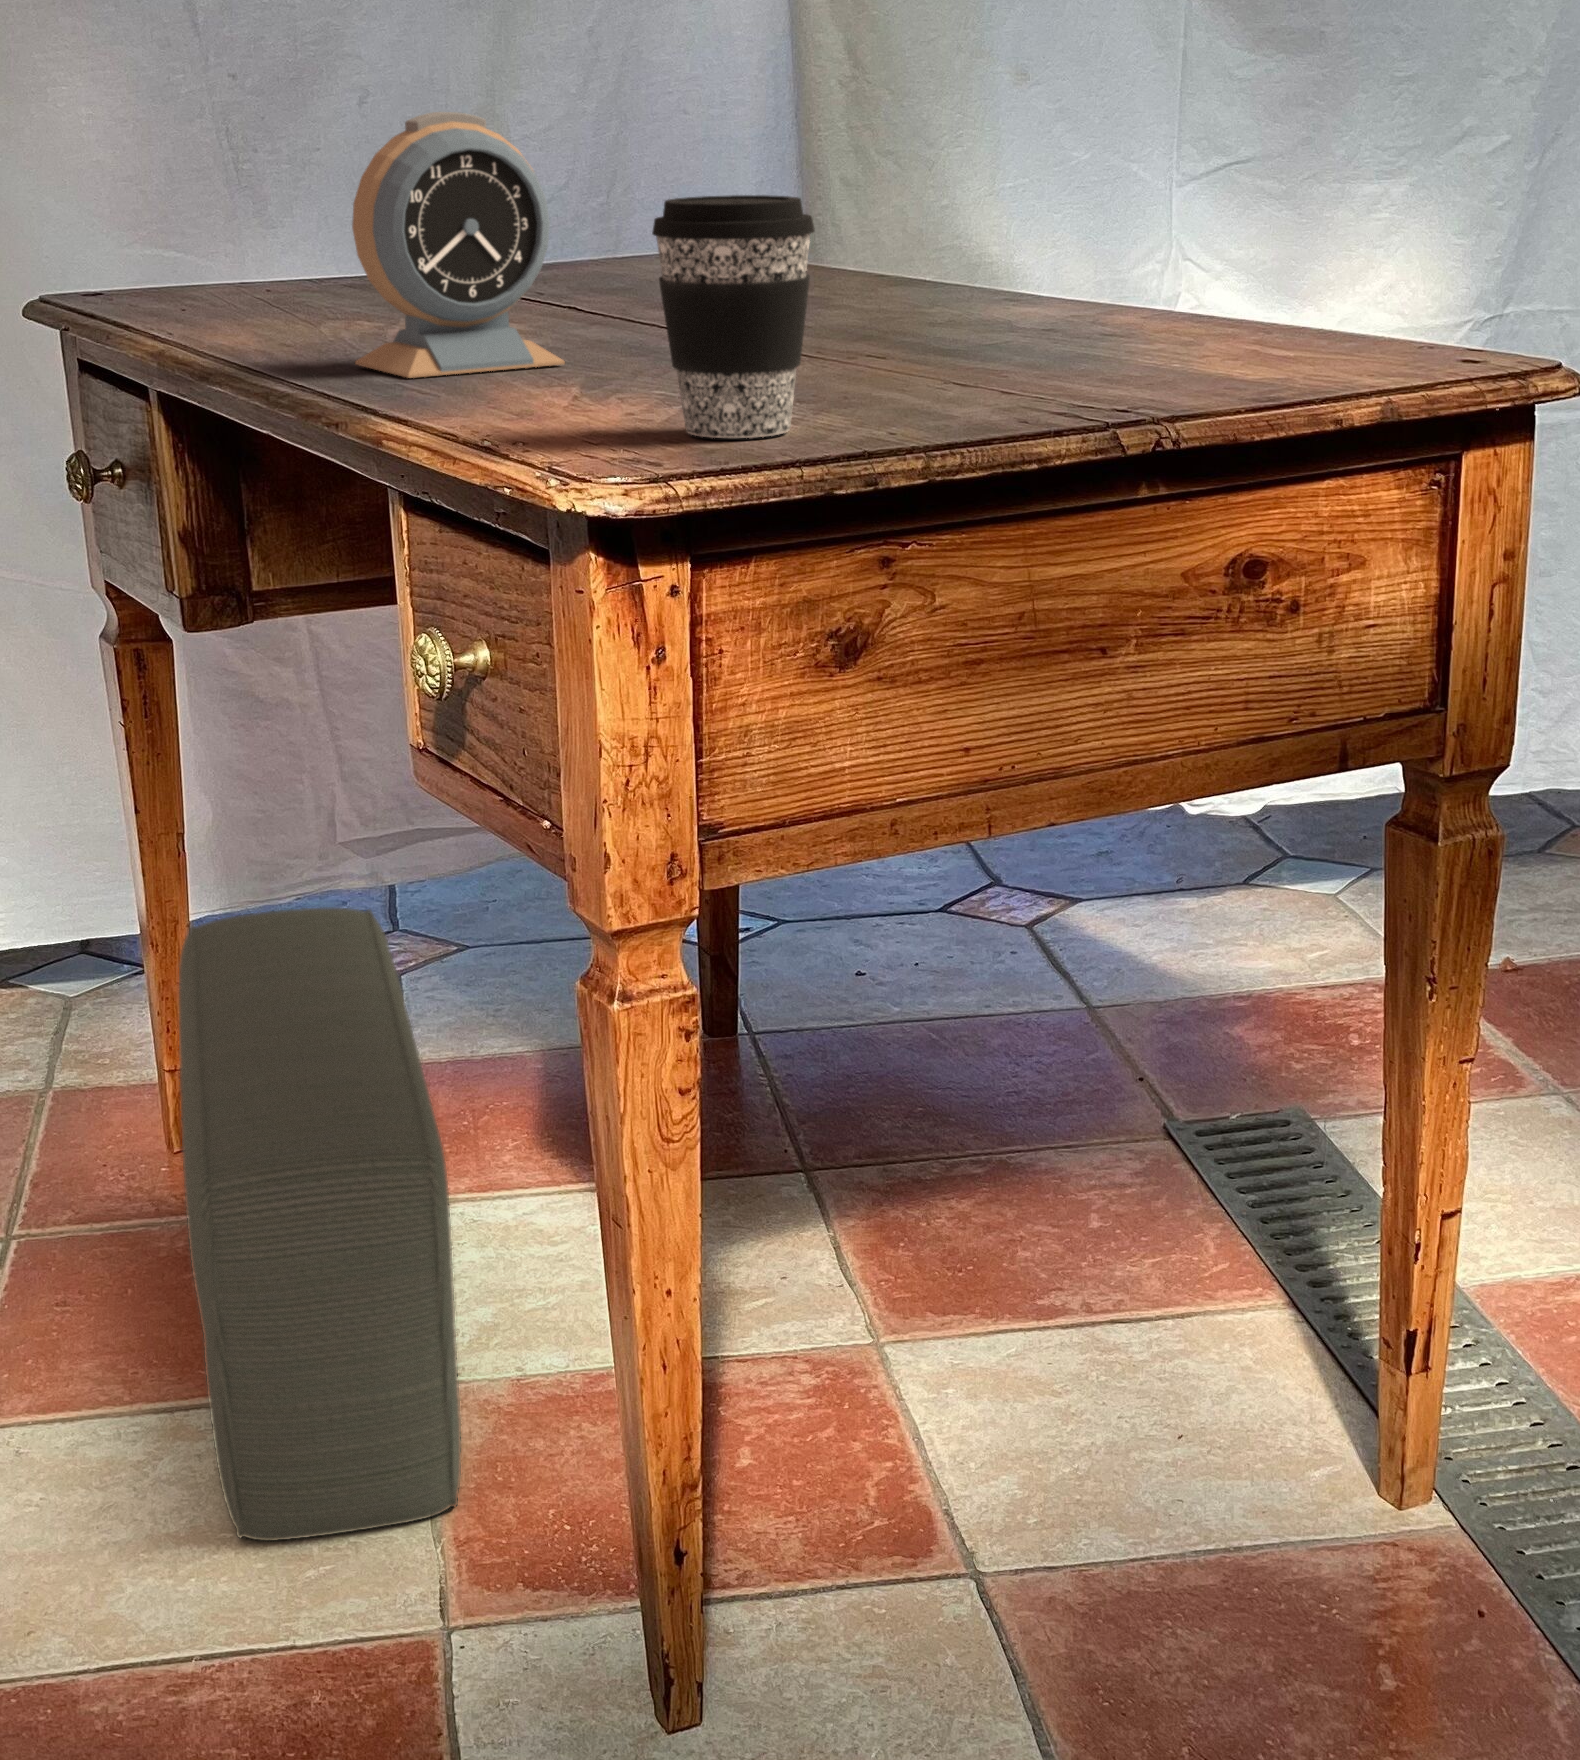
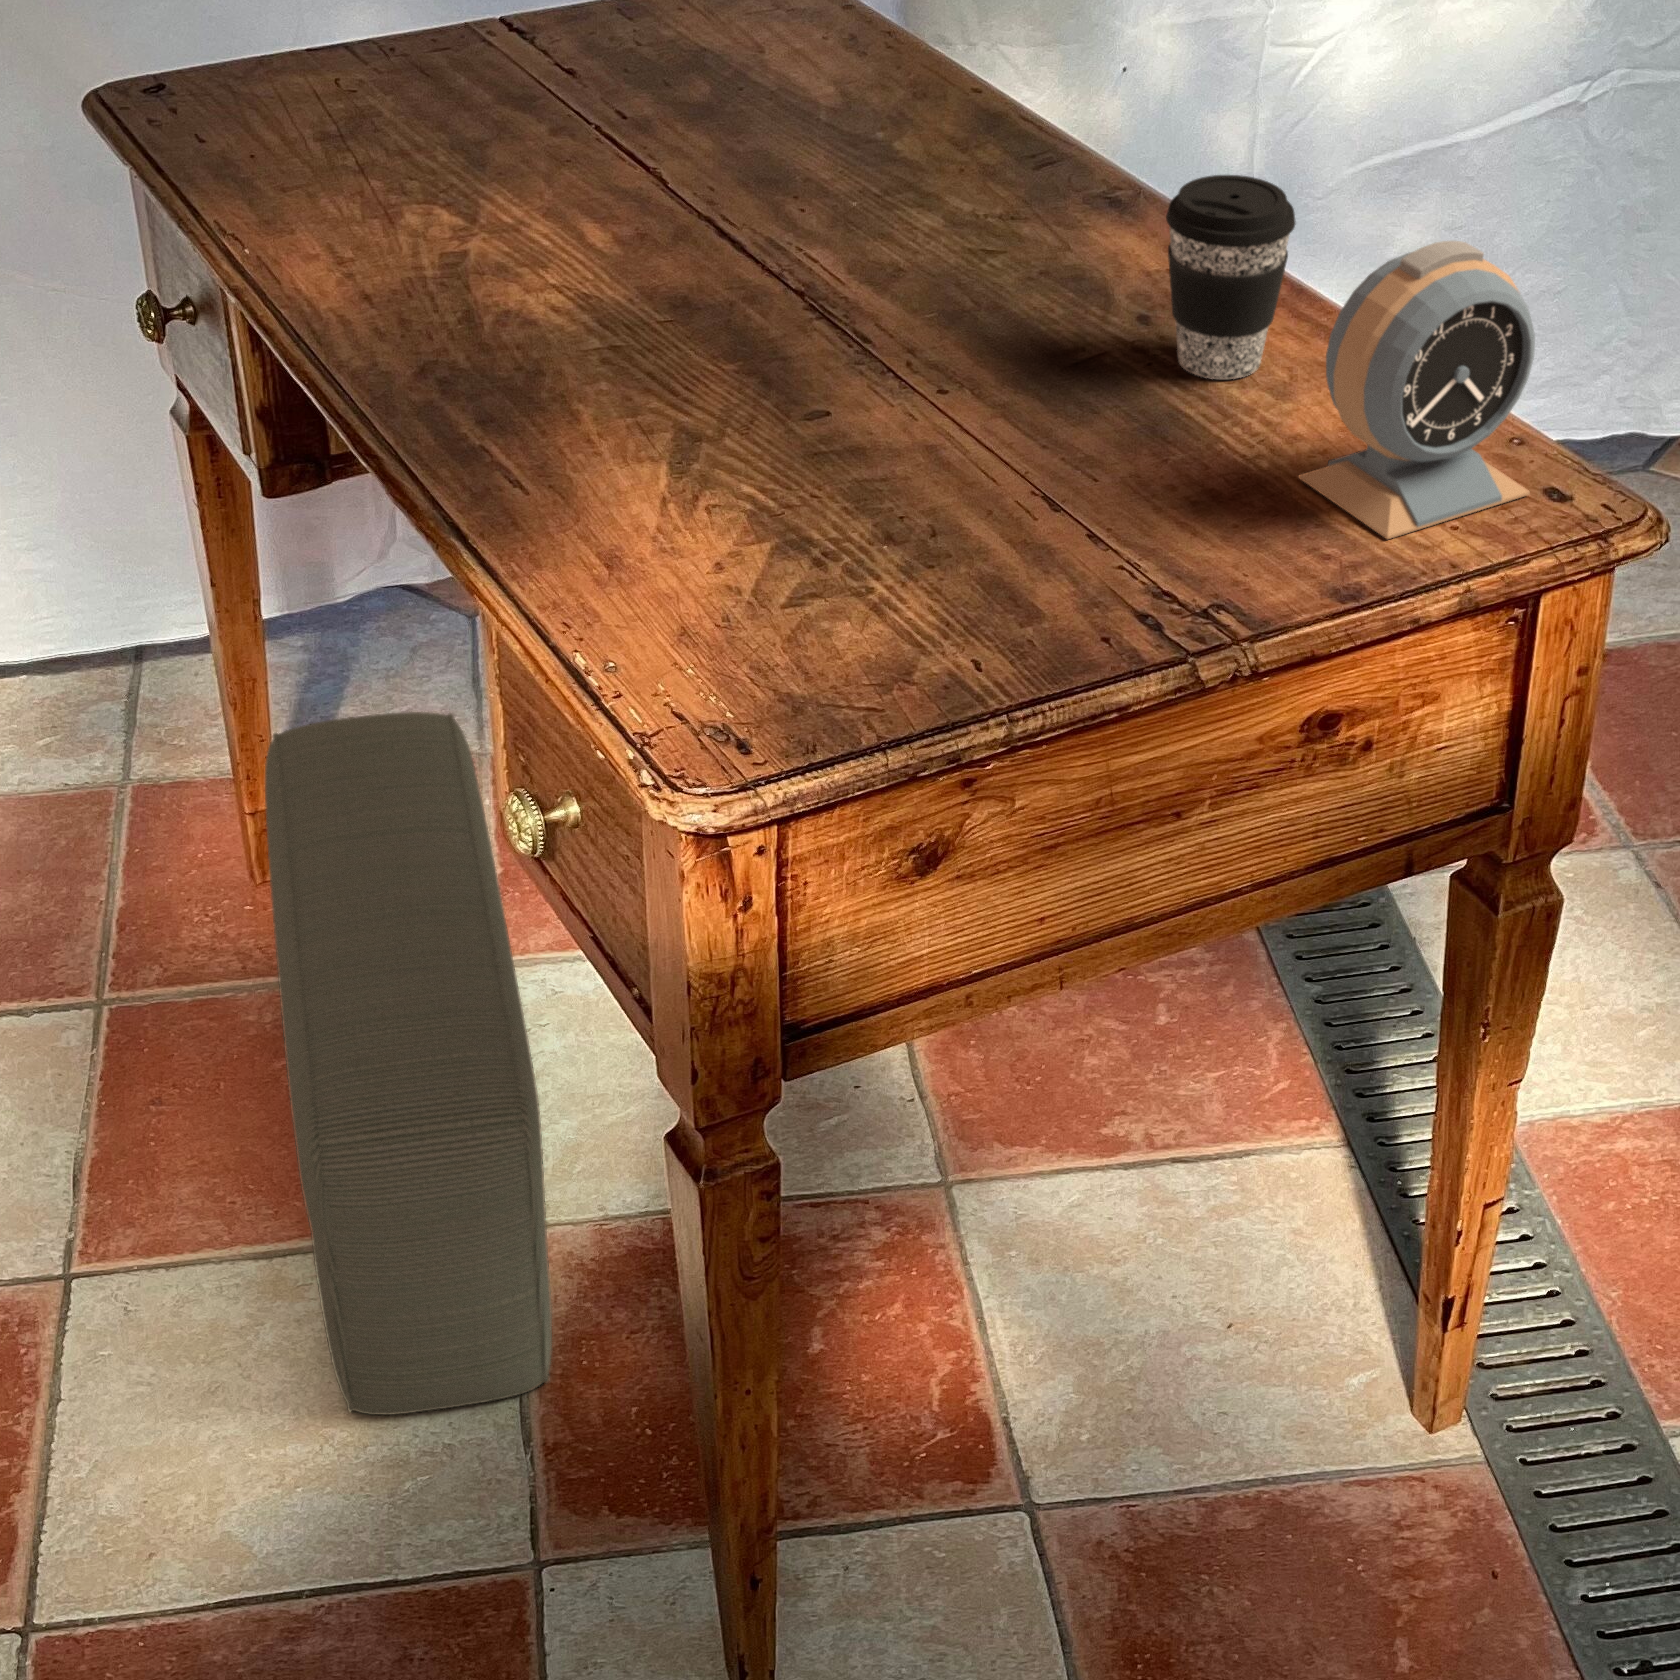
alarm clock: present [352,112,565,378] -> present [1298,241,1535,539]
coffee cup: present [652,195,815,438] -> present [1166,175,1296,379]

